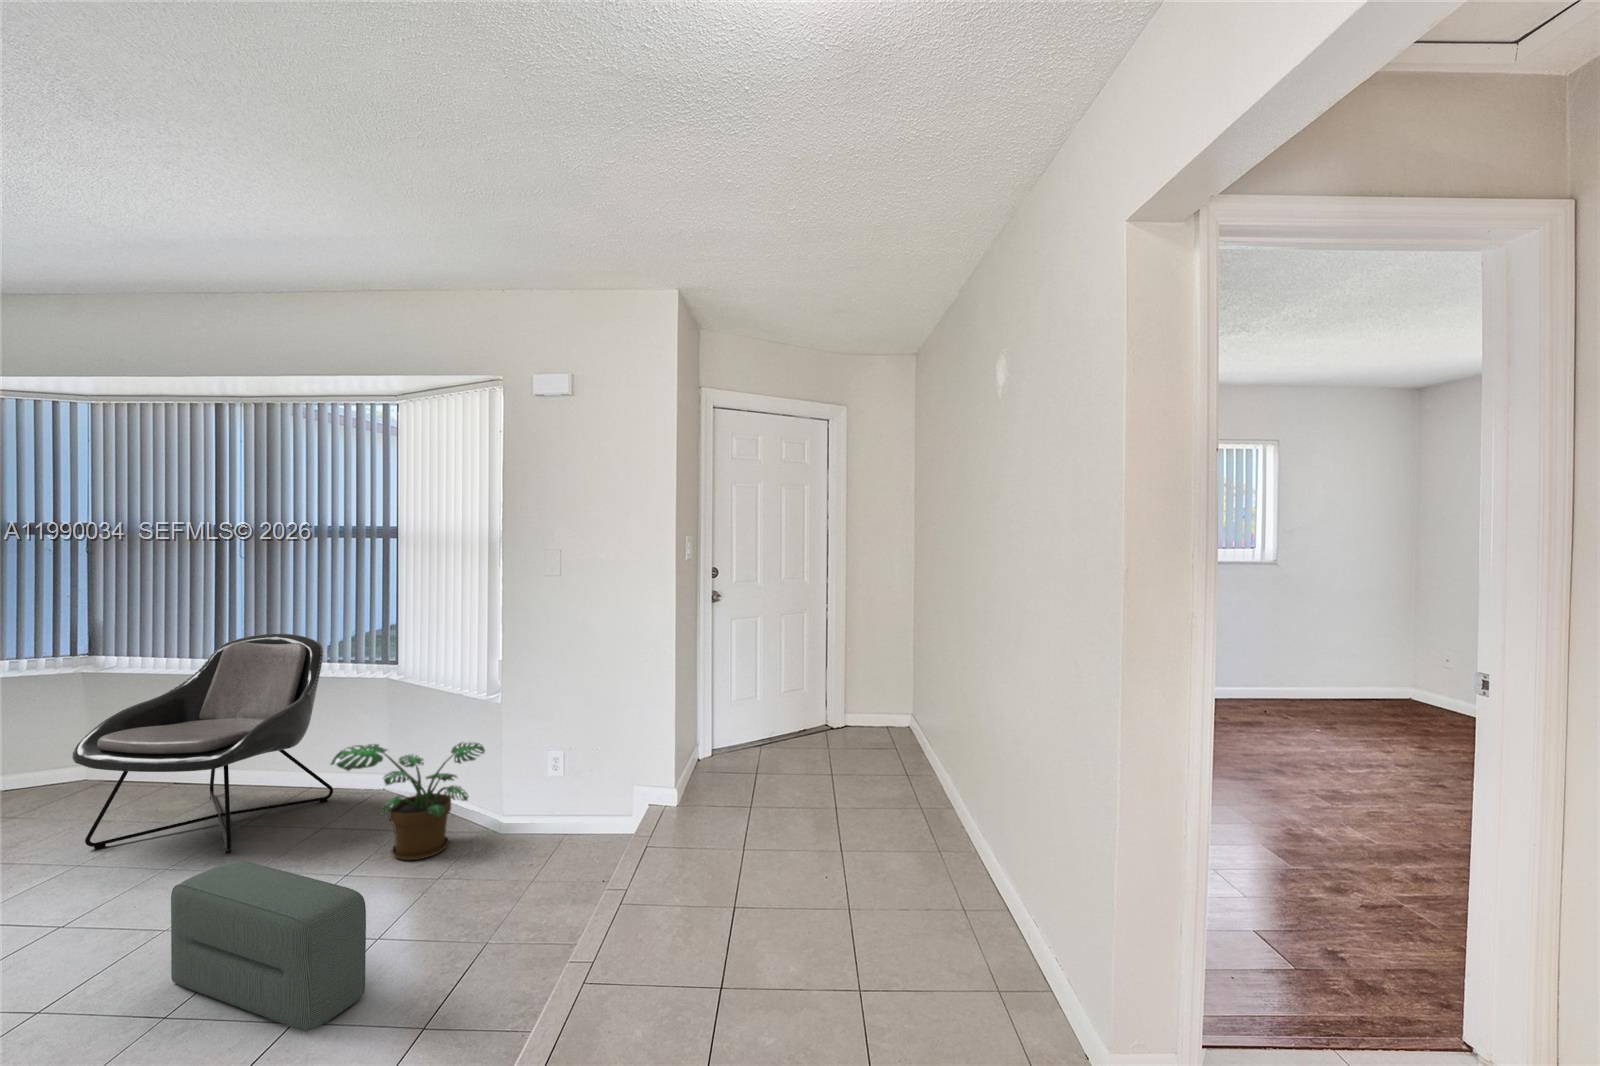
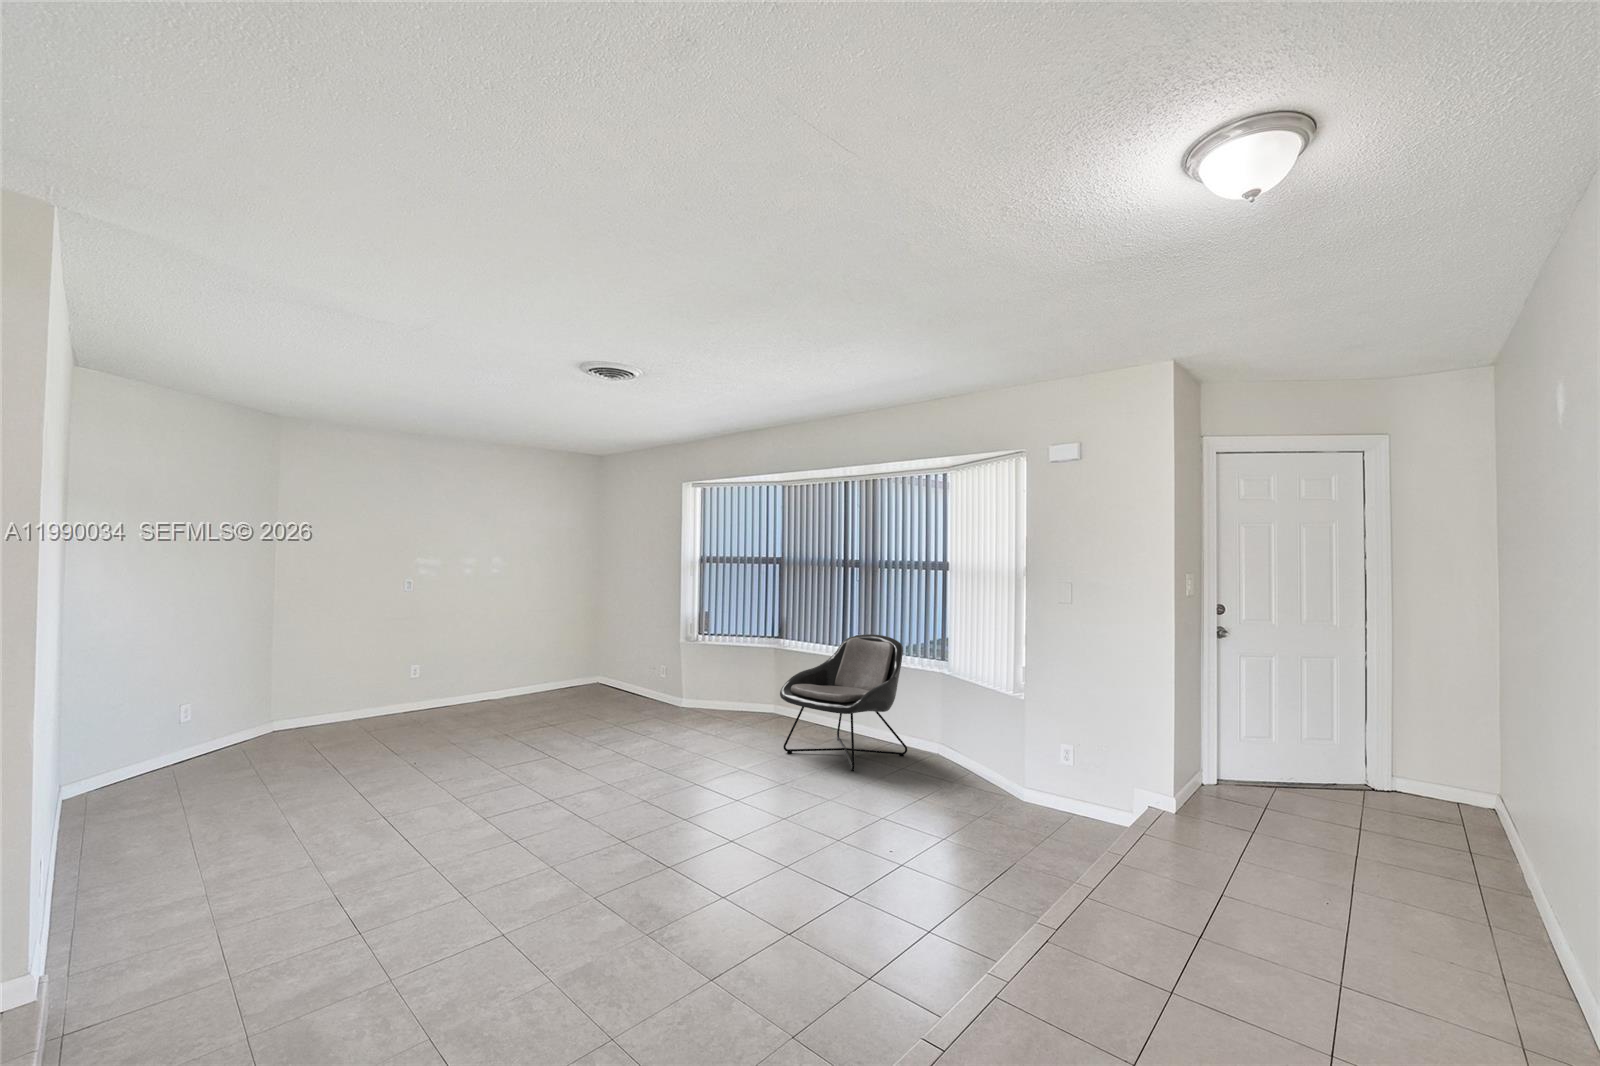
potted plant: present [331,742,485,860] -> none [910,714,1011,803]
pouf: present [171,861,366,1032] -> none [837,764,939,869]

